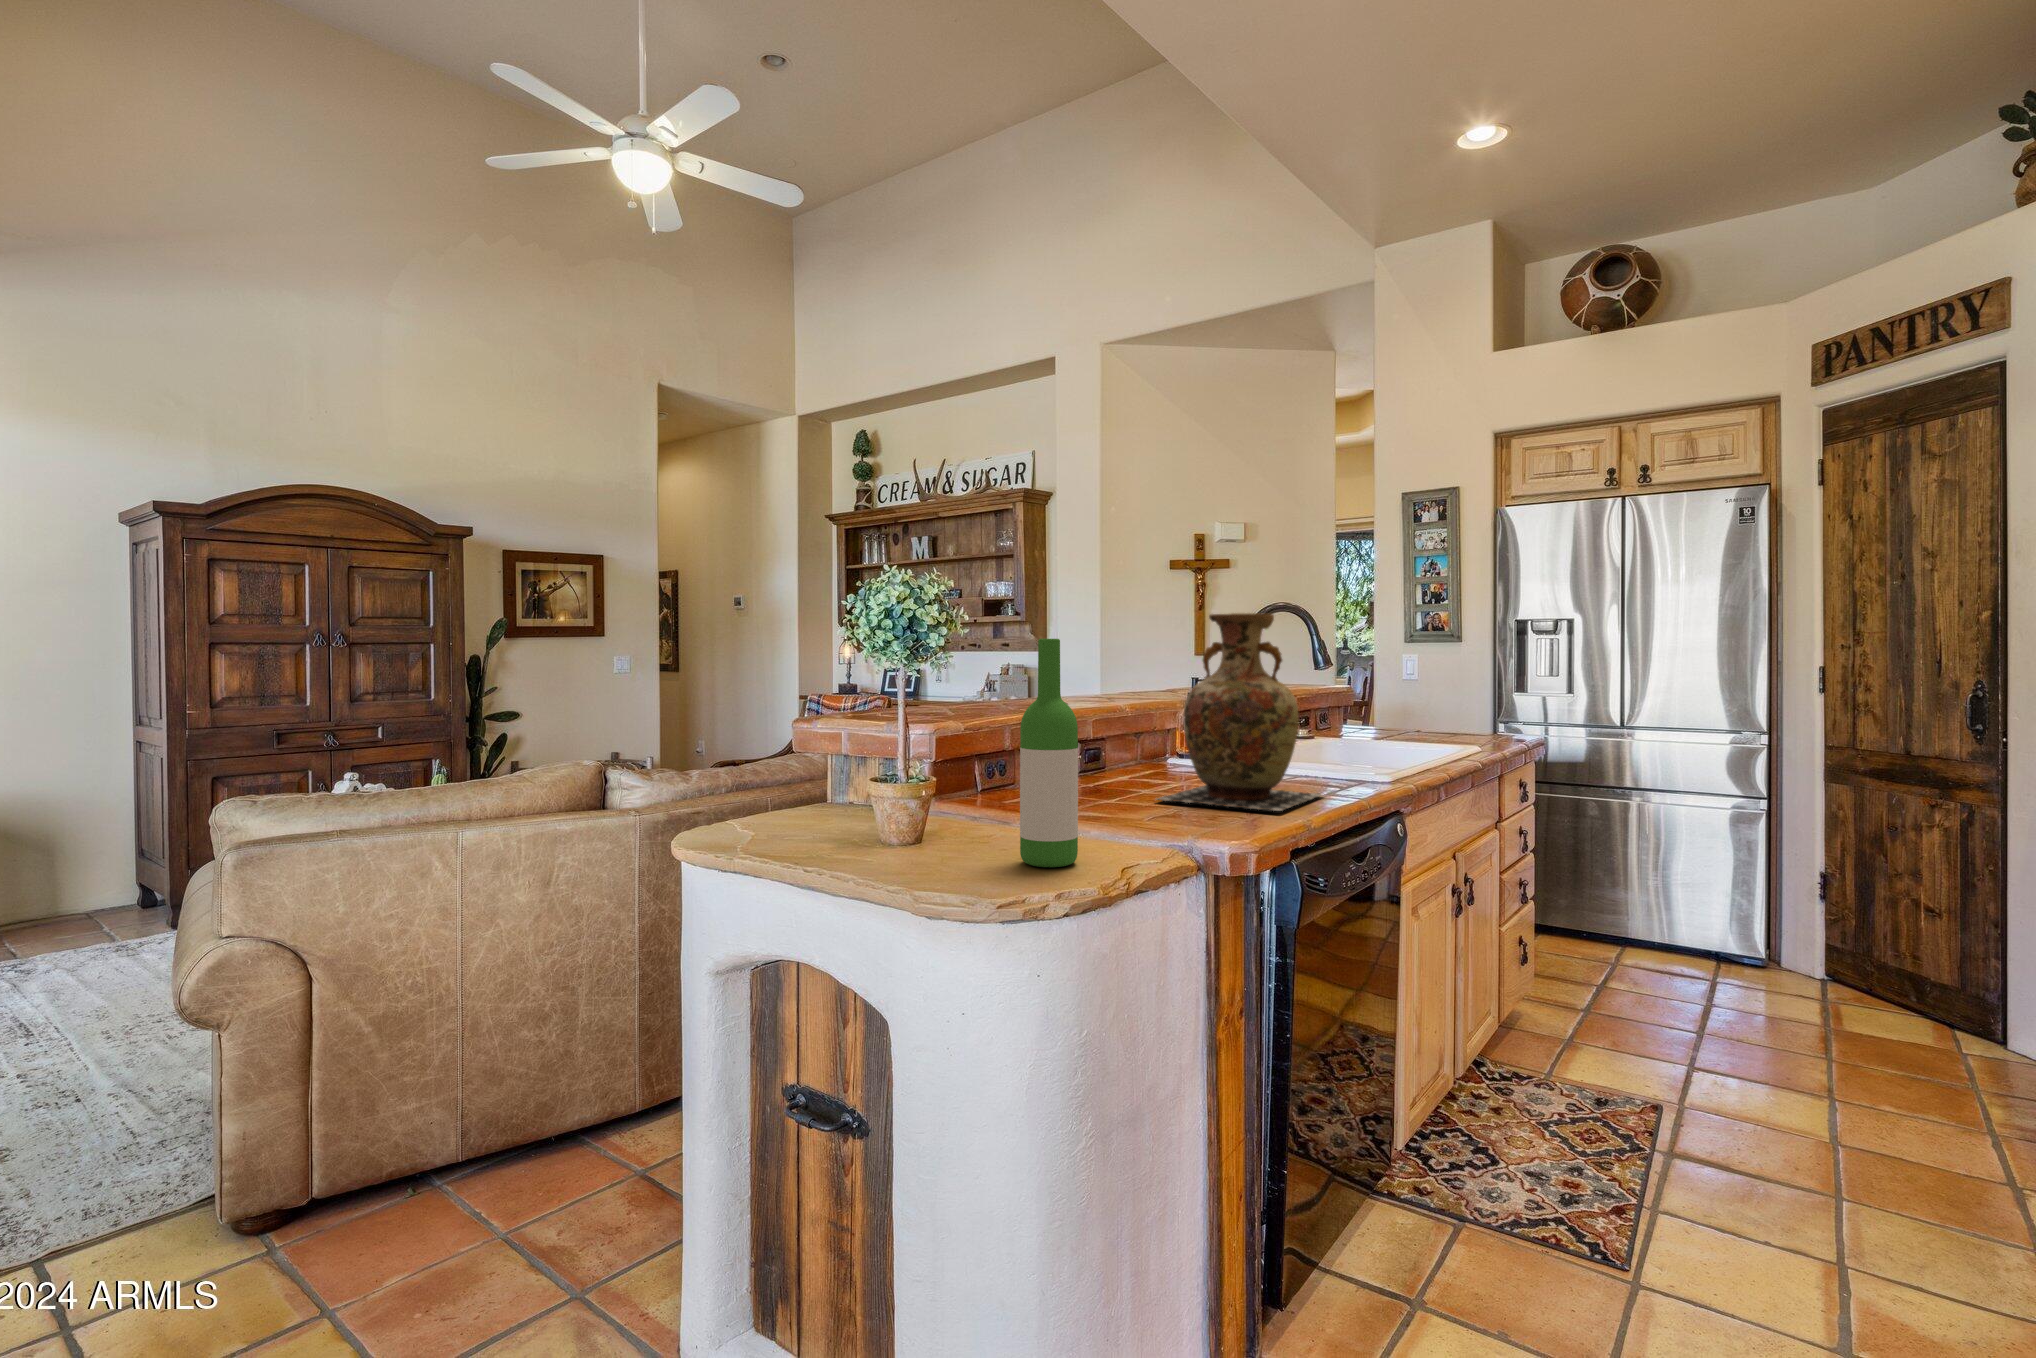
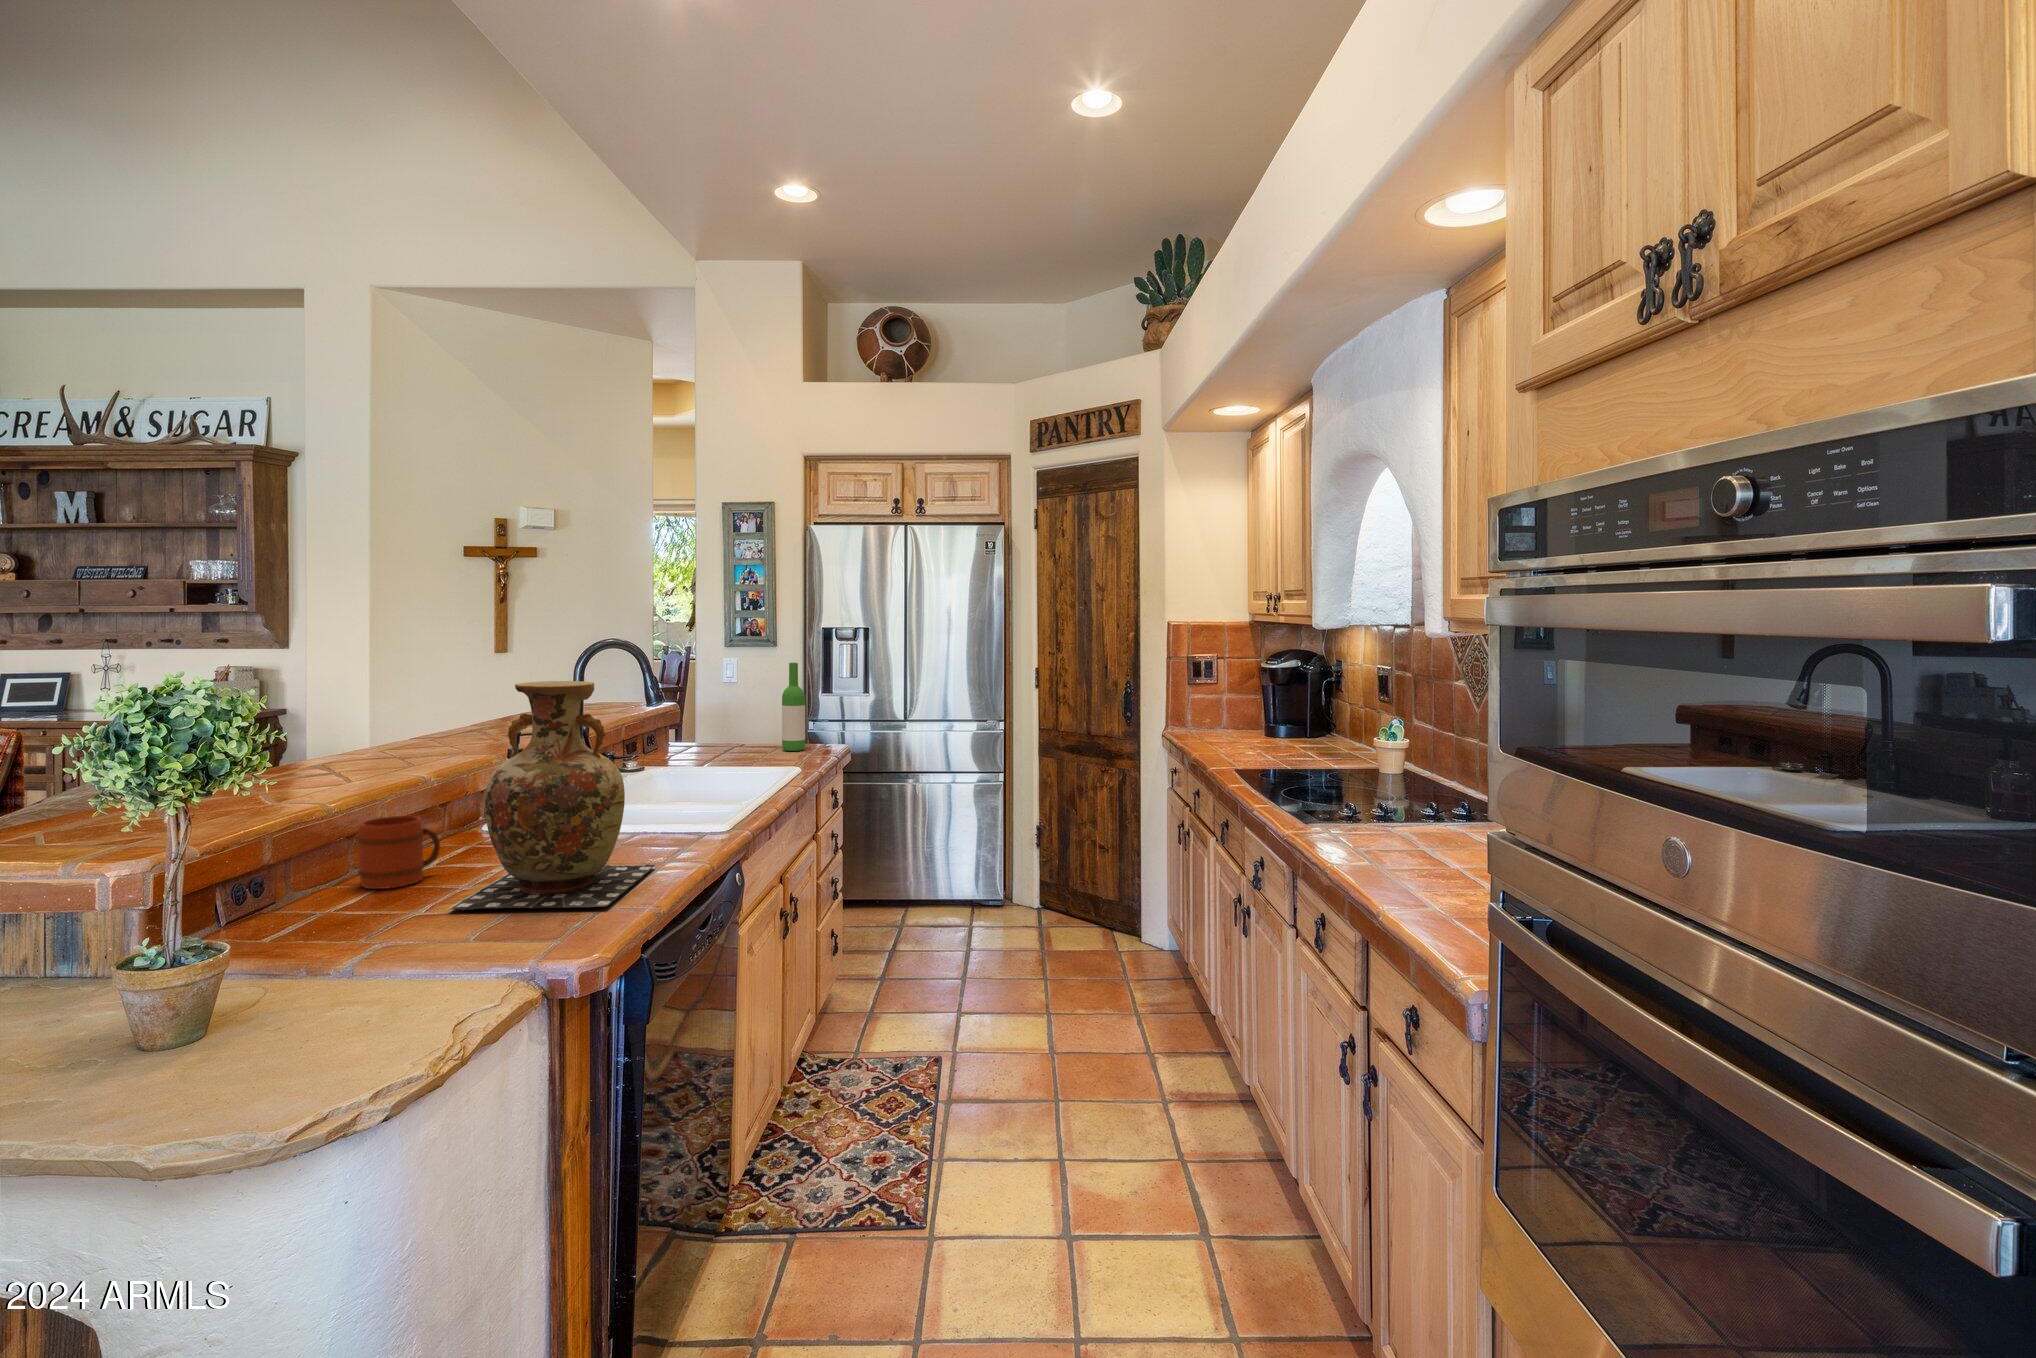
wine bottle: present [1020,639,1078,867] -> present [782,663,805,751]
mug: none [1092,732,1149,787] -> present [357,816,440,889]

